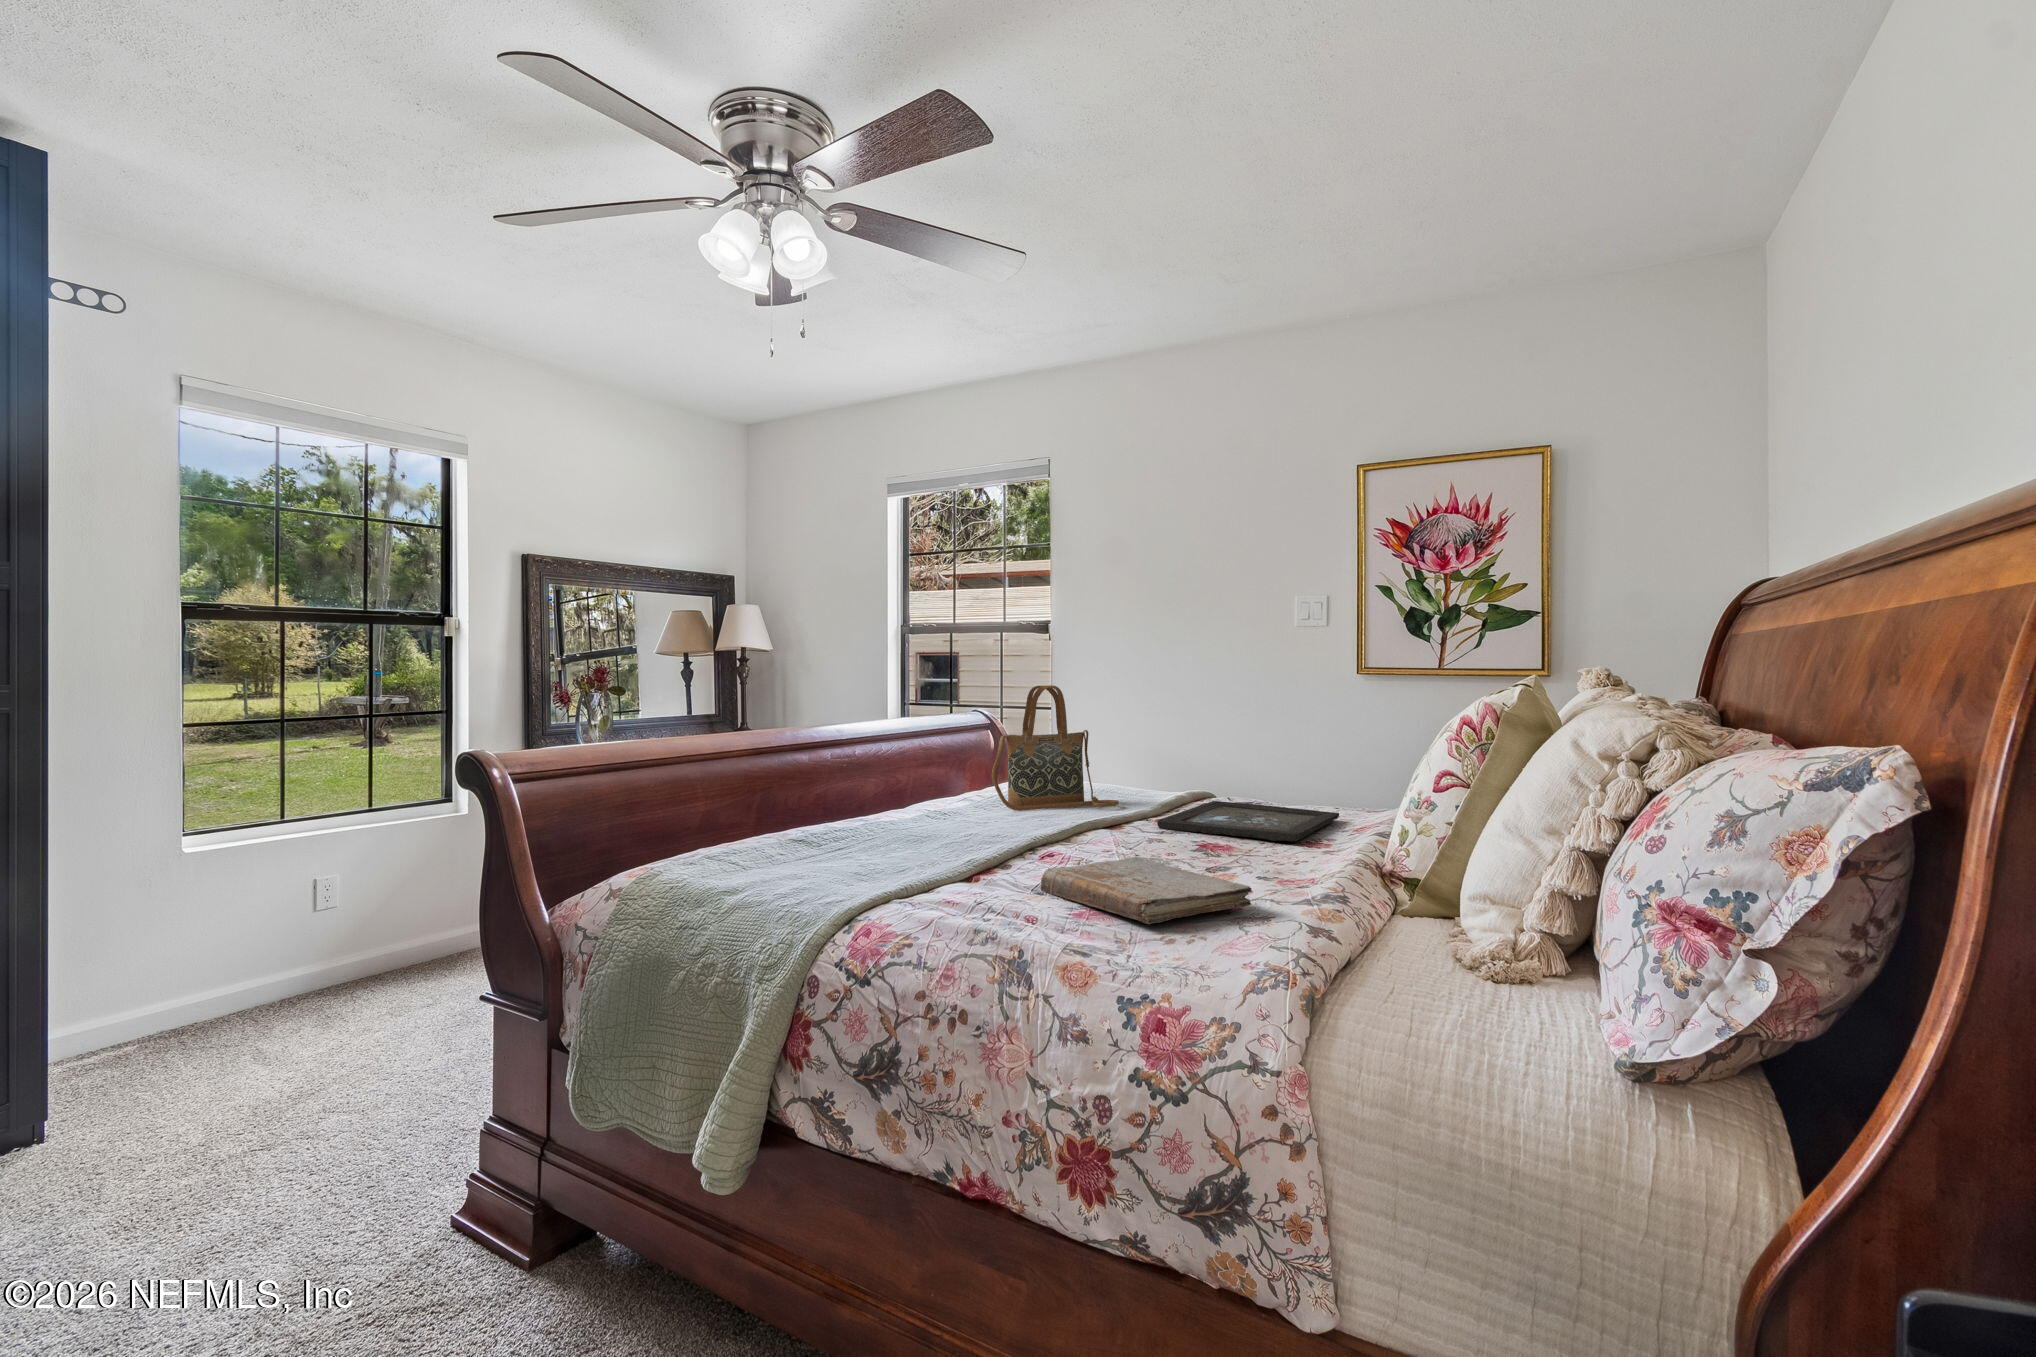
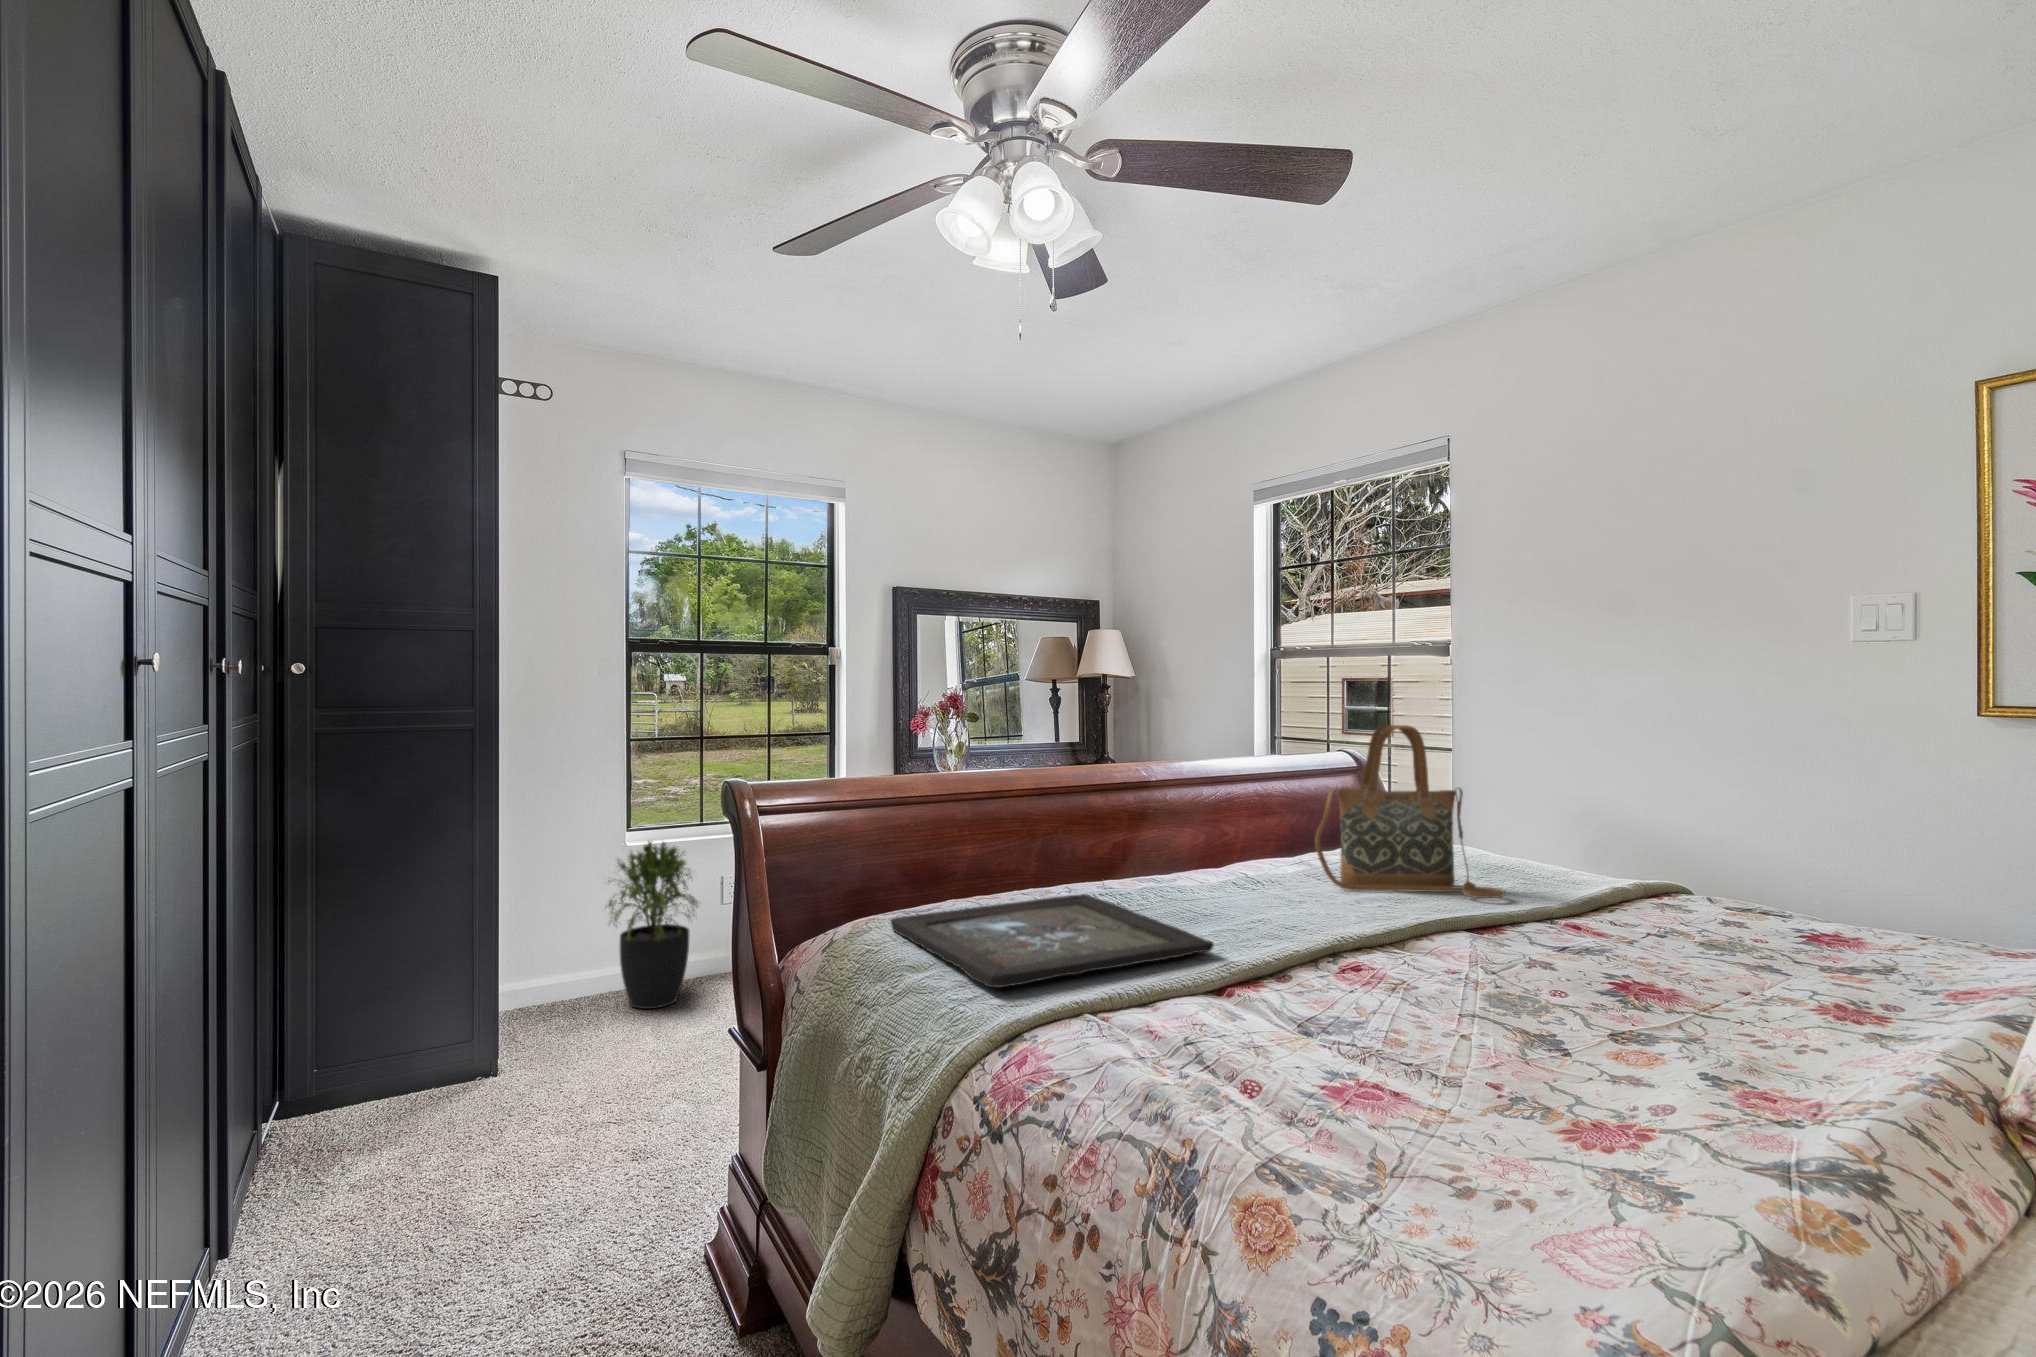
tray: present [1157,801,1339,841] -> present [891,894,1214,987]
potted plant: none [151,844,306,1042] -> present [606,841,700,1009]
book: present [1041,857,1251,924] -> none [1295,1002,1660,1150]

